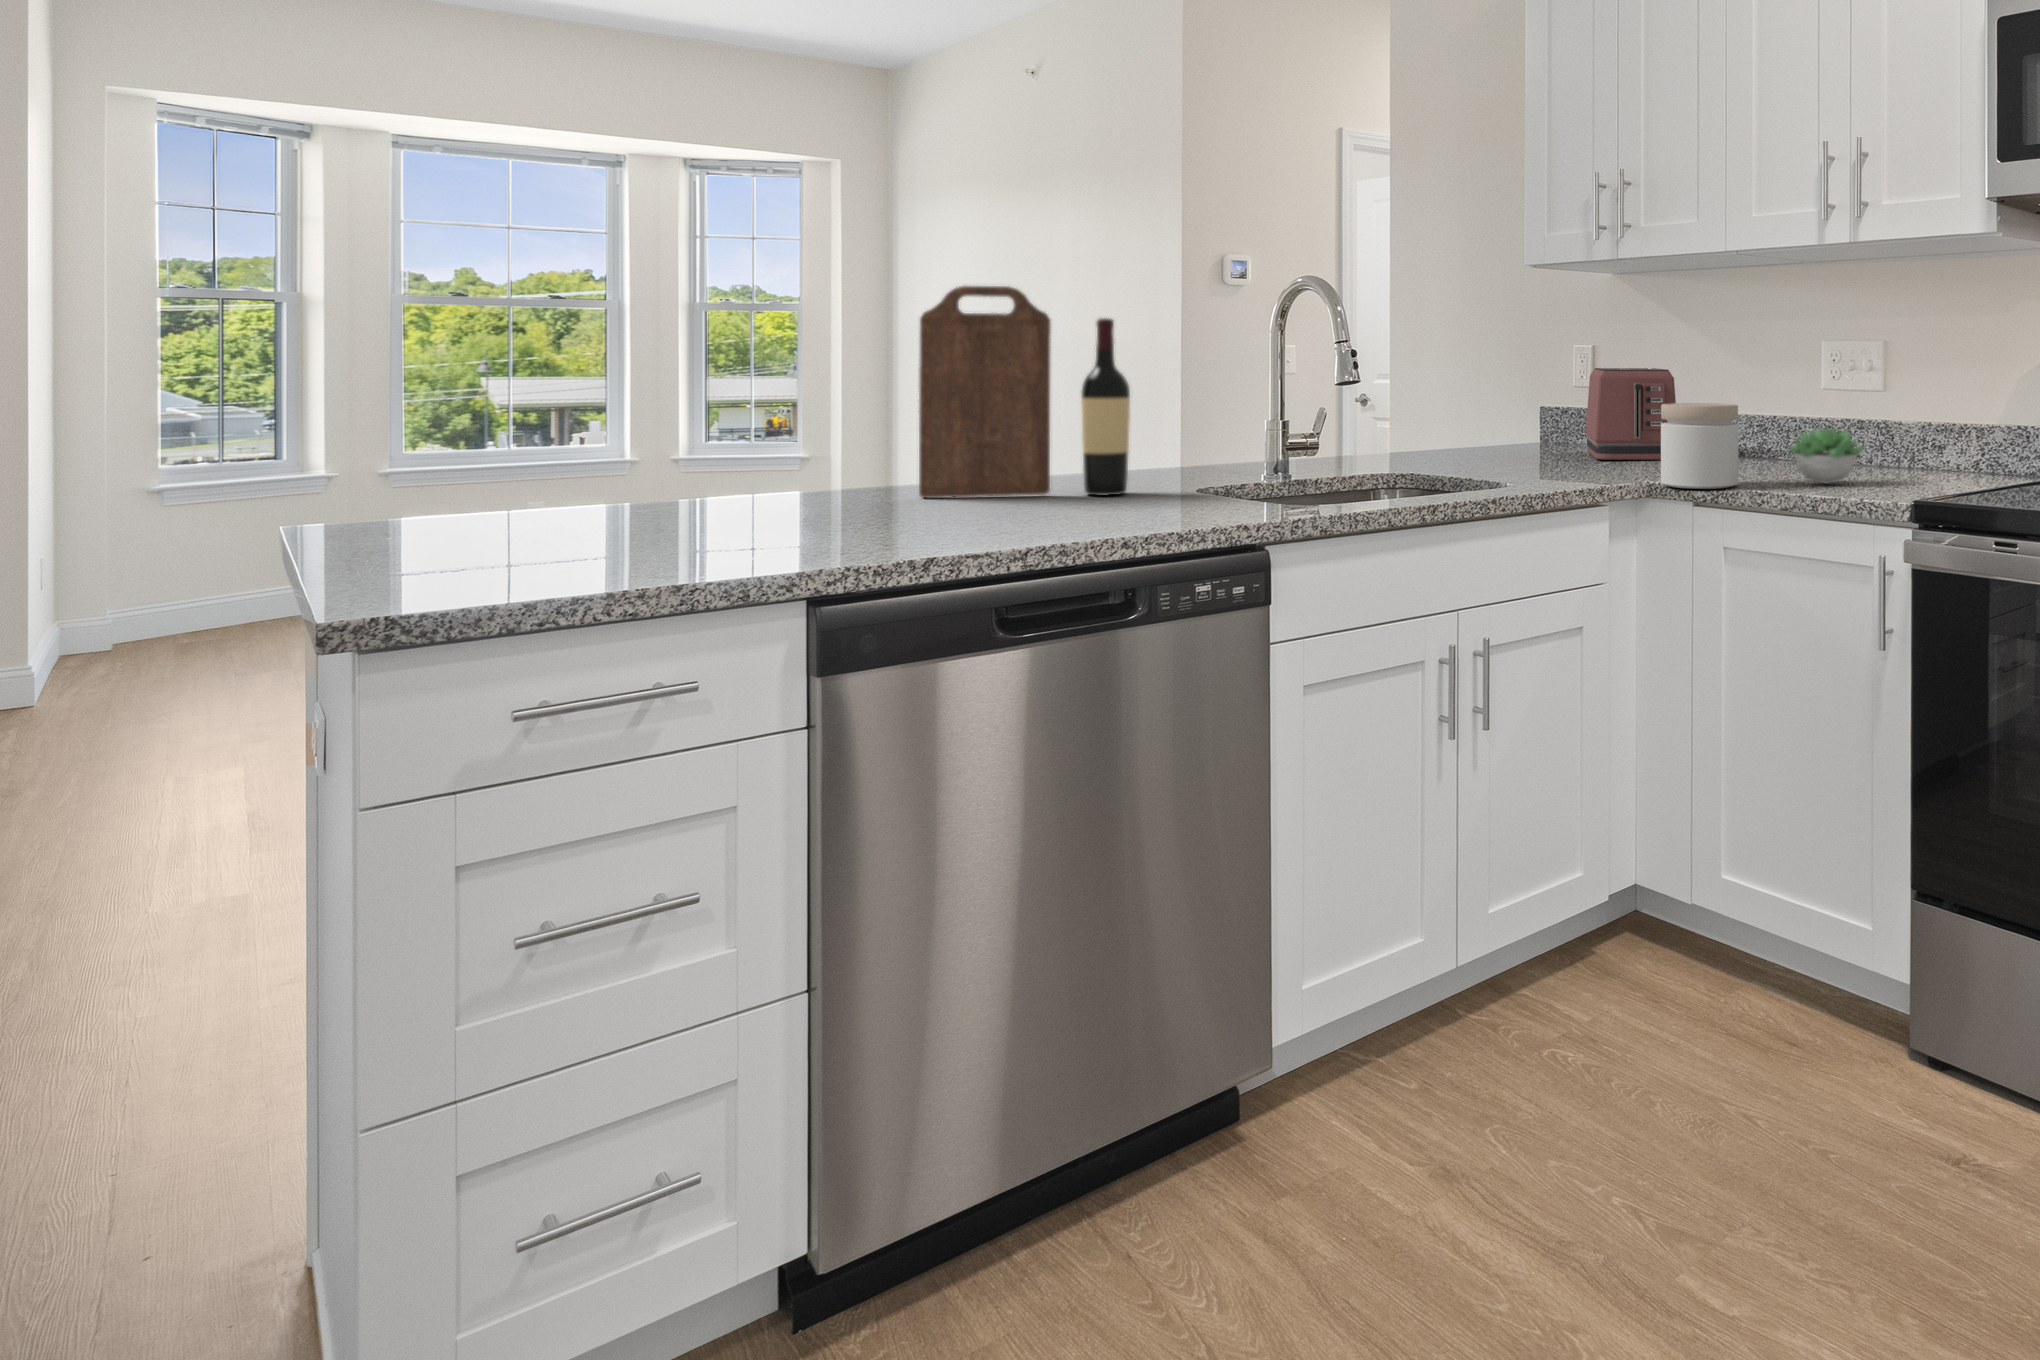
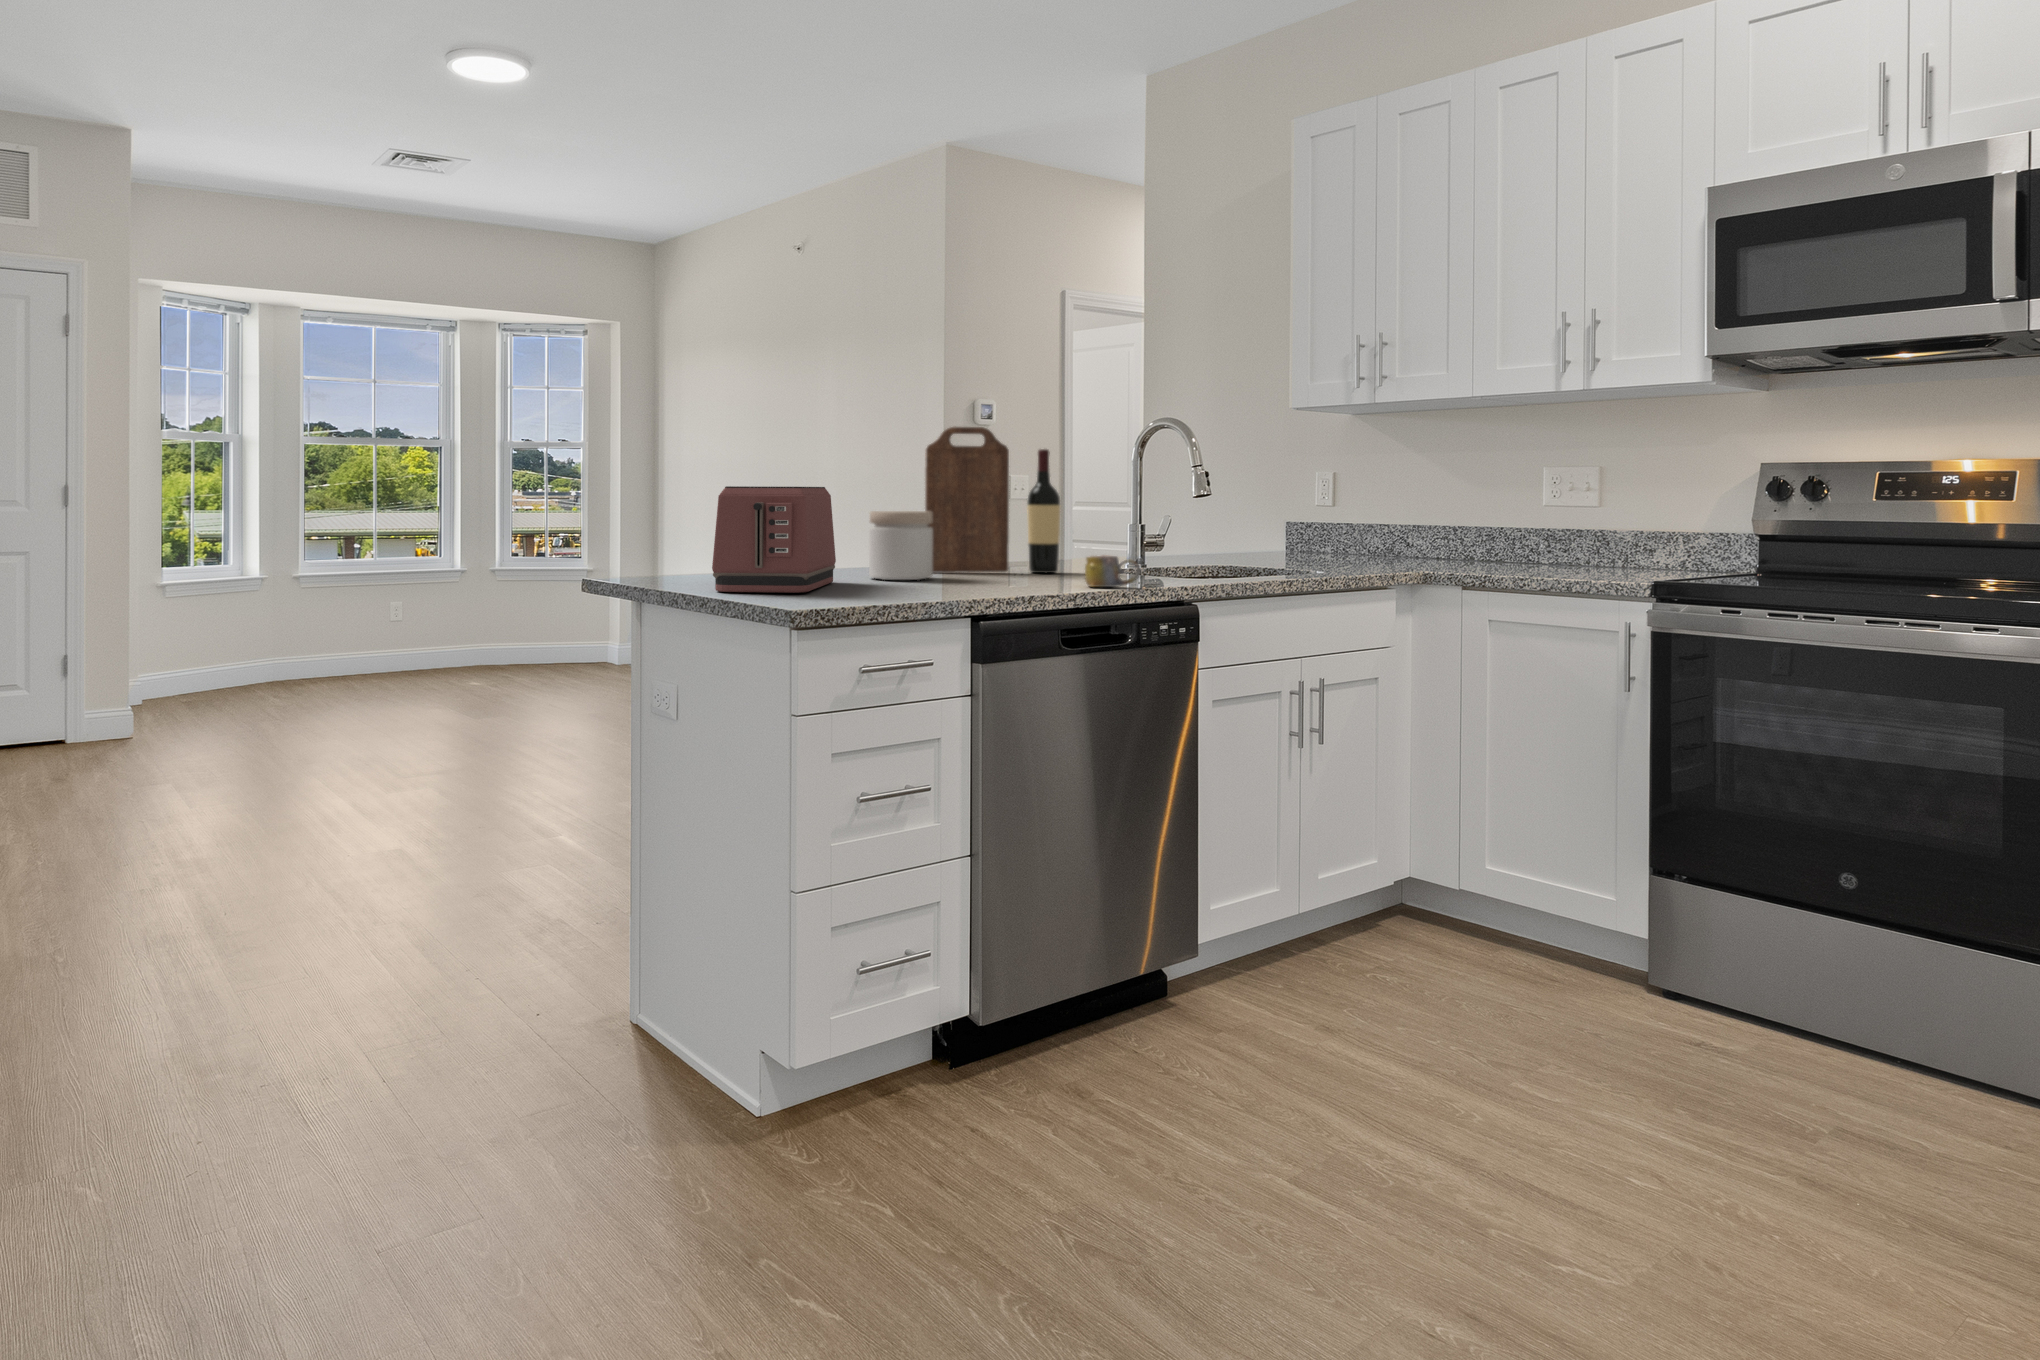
toaster: present [1586,368,1676,460] -> present [712,486,836,593]
jar: present [1661,403,1738,489] -> present [869,511,933,580]
succulent plant: present [1787,428,1864,484] -> none [1534,532,1602,573]
mug: none [1102,477,1187,526] -> present [1085,556,1141,587]

